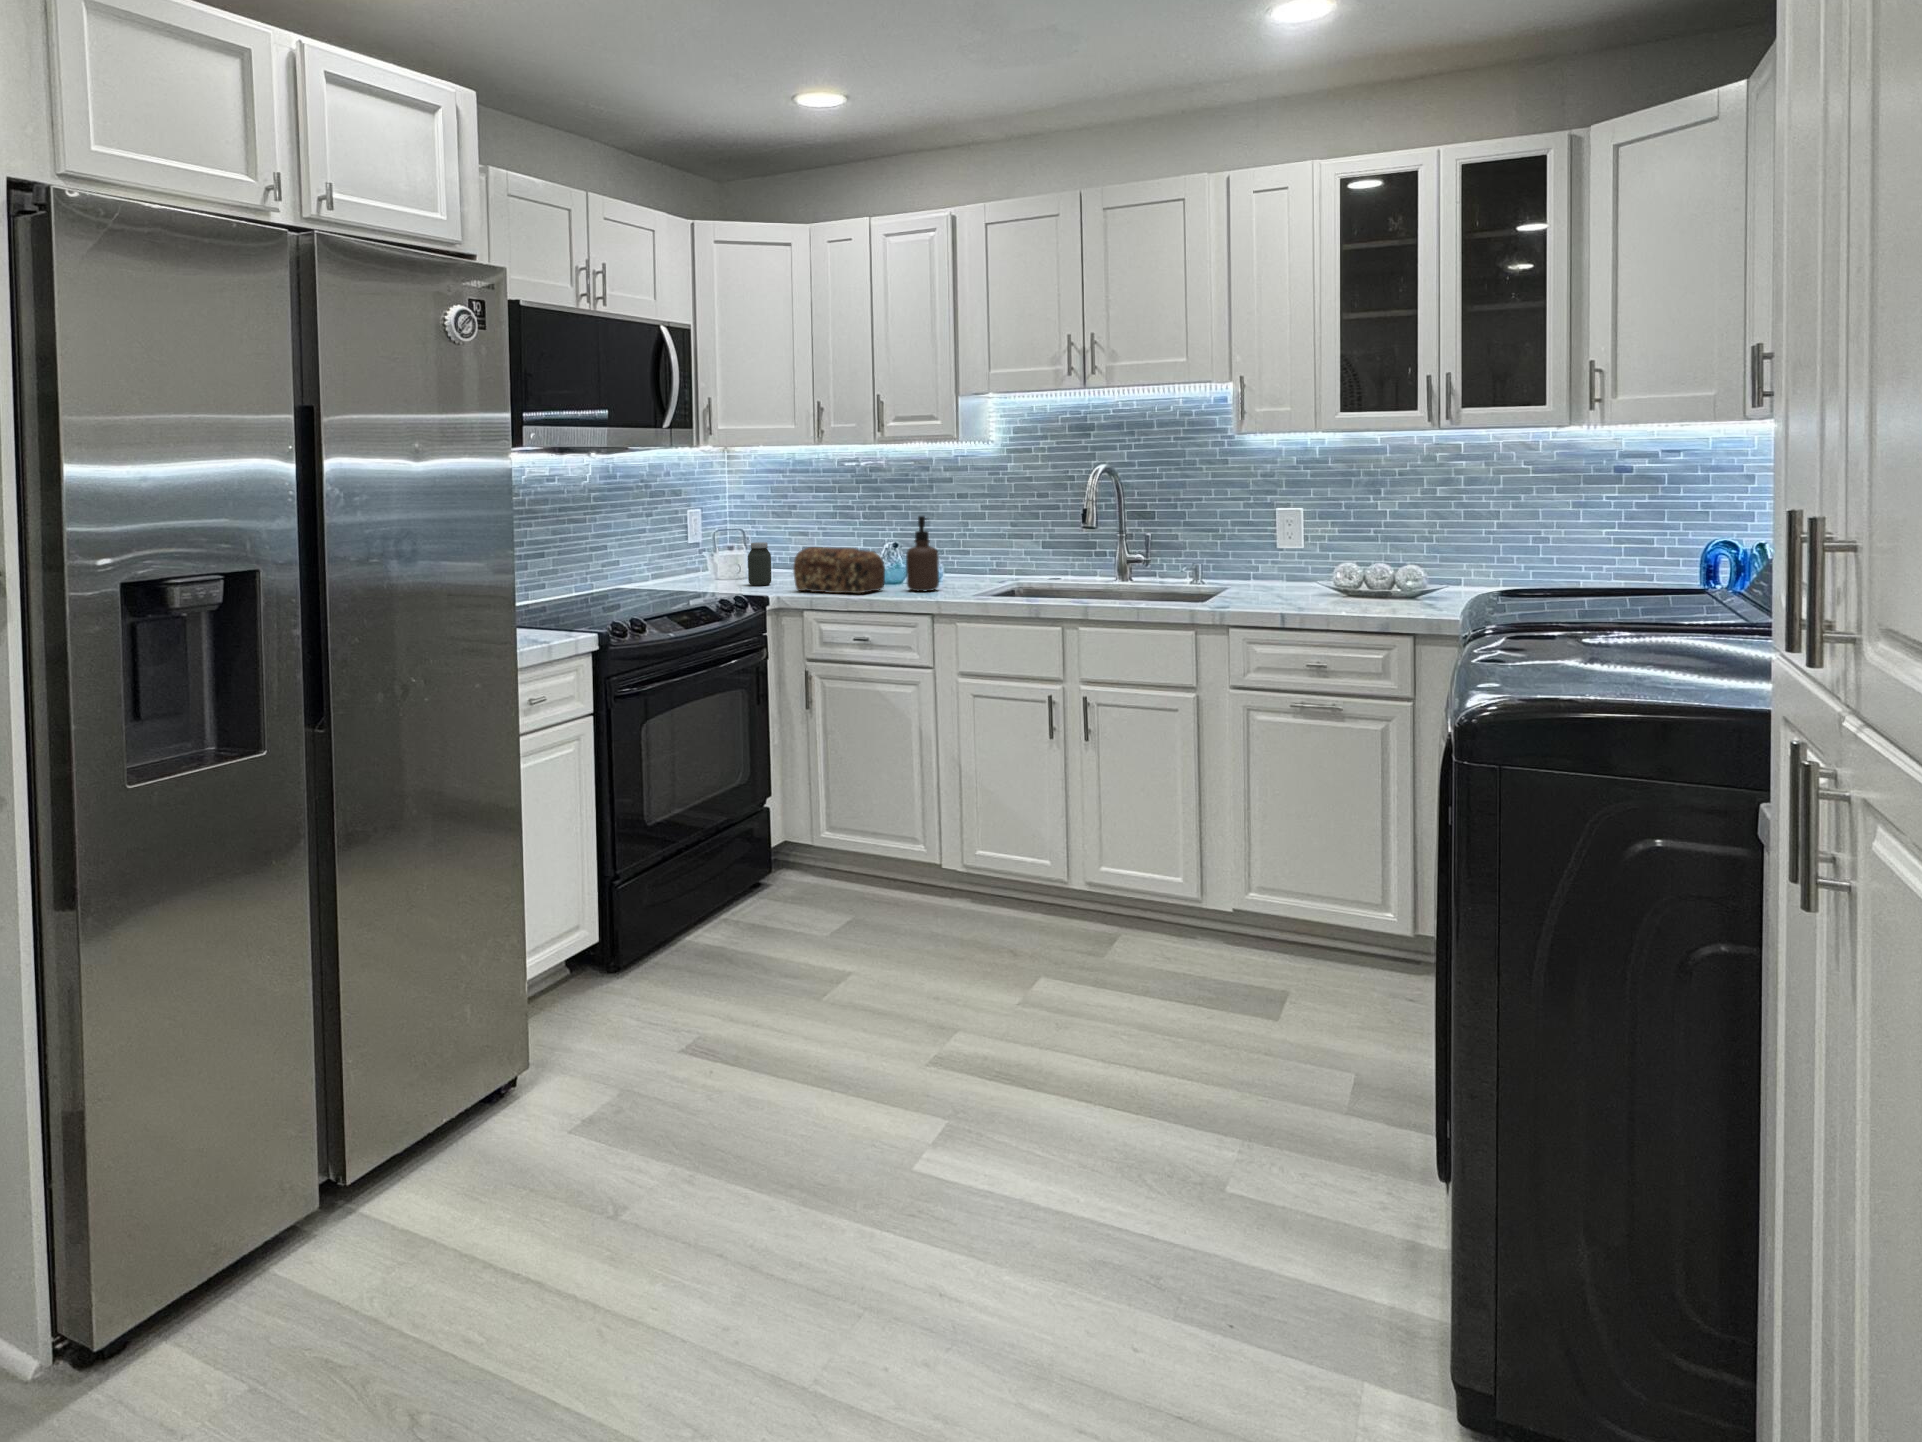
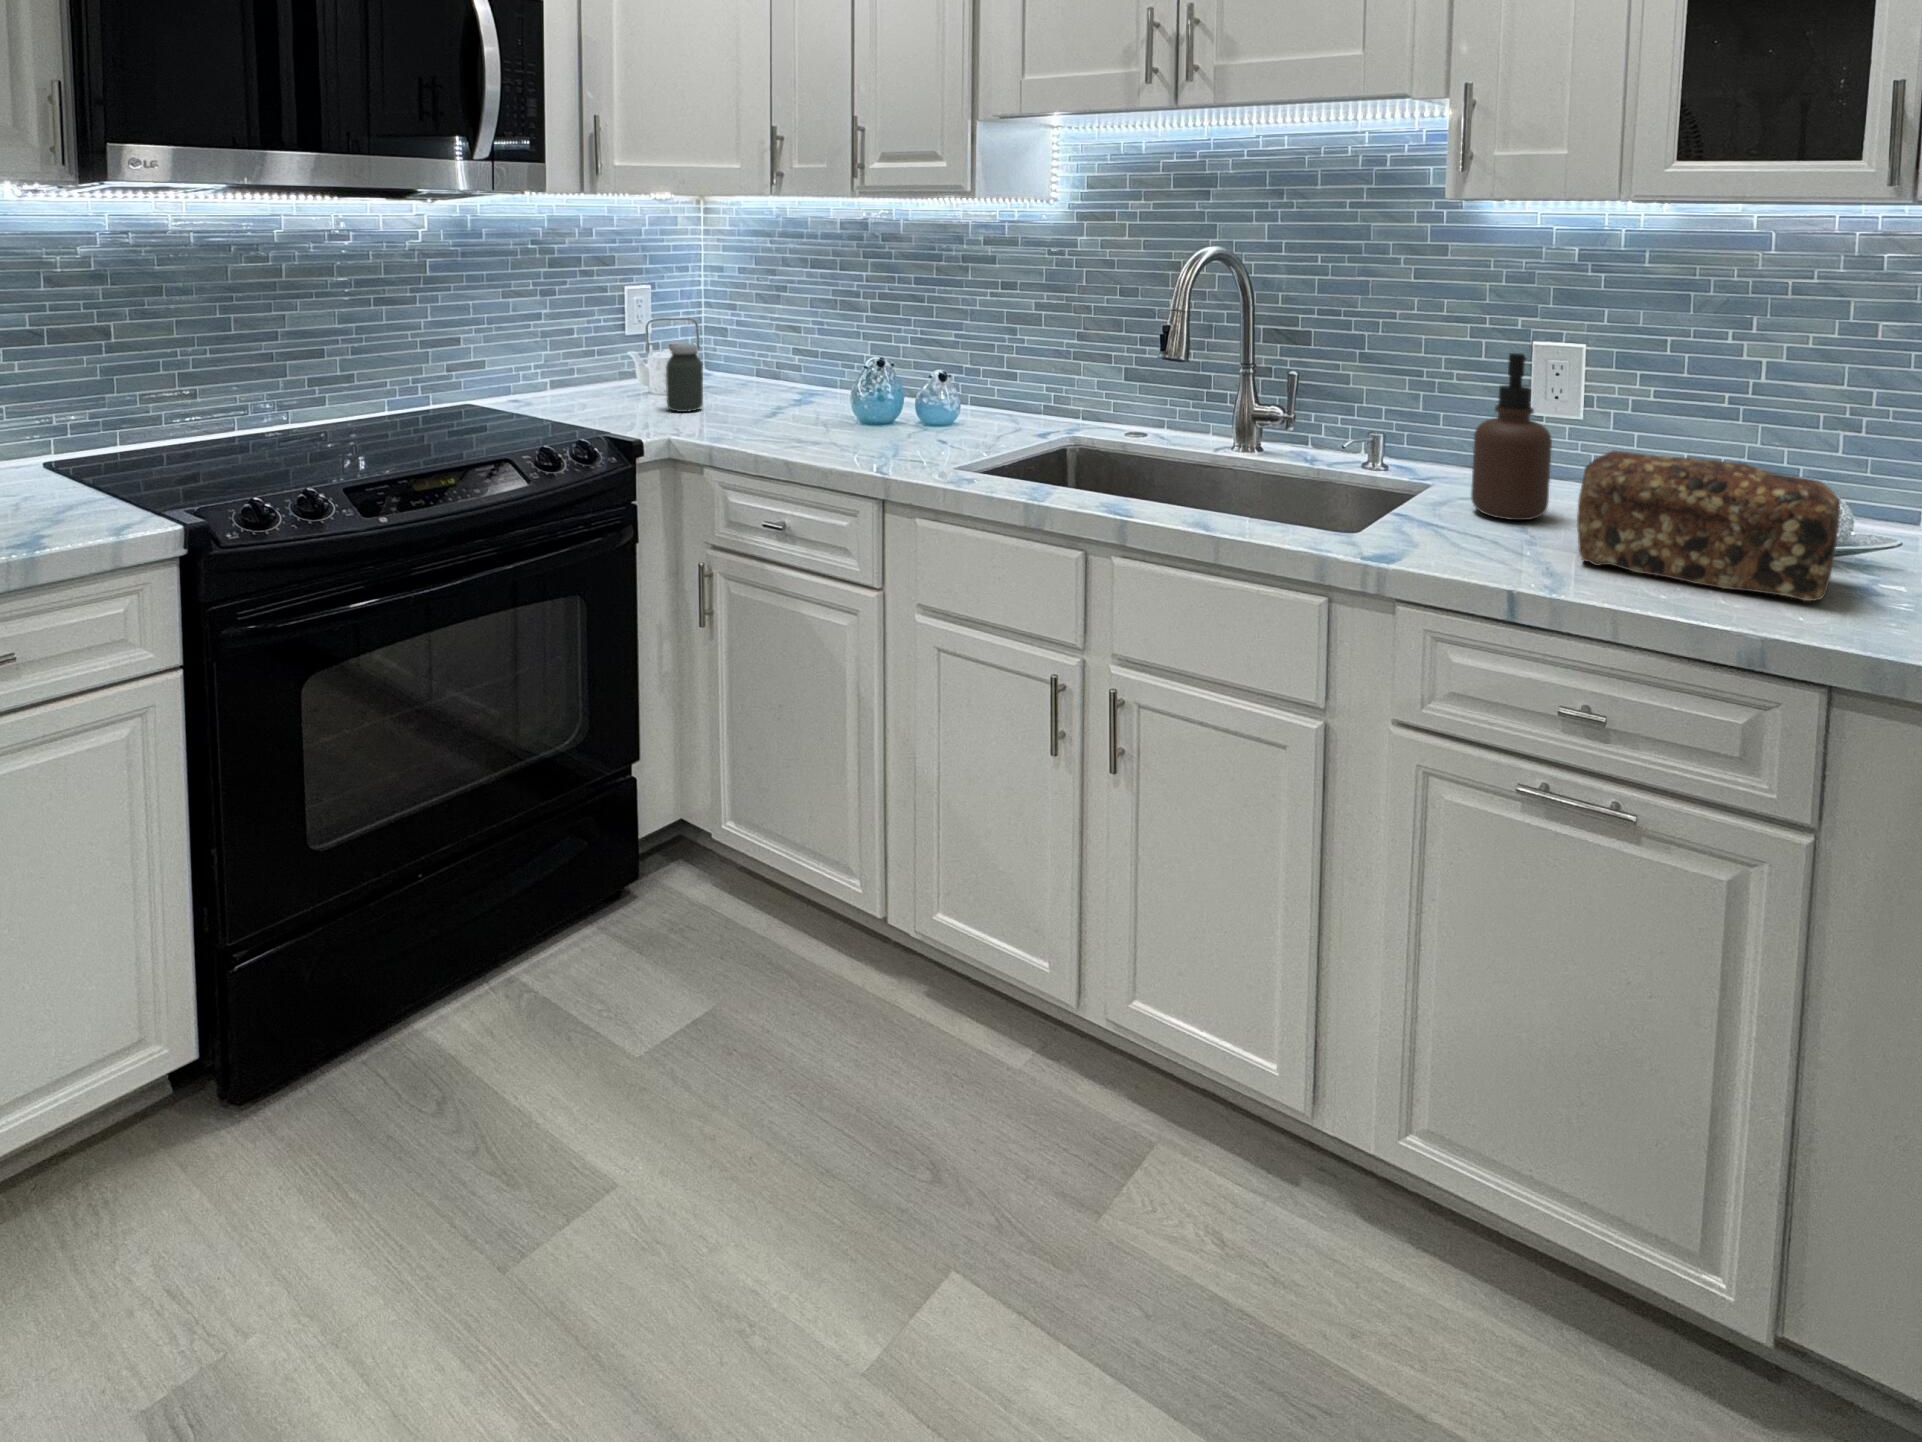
soap dispenser: present [906,516,939,591] -> present [1471,353,1552,520]
bread loaf: present [793,547,885,593] -> present [1577,451,1840,601]

